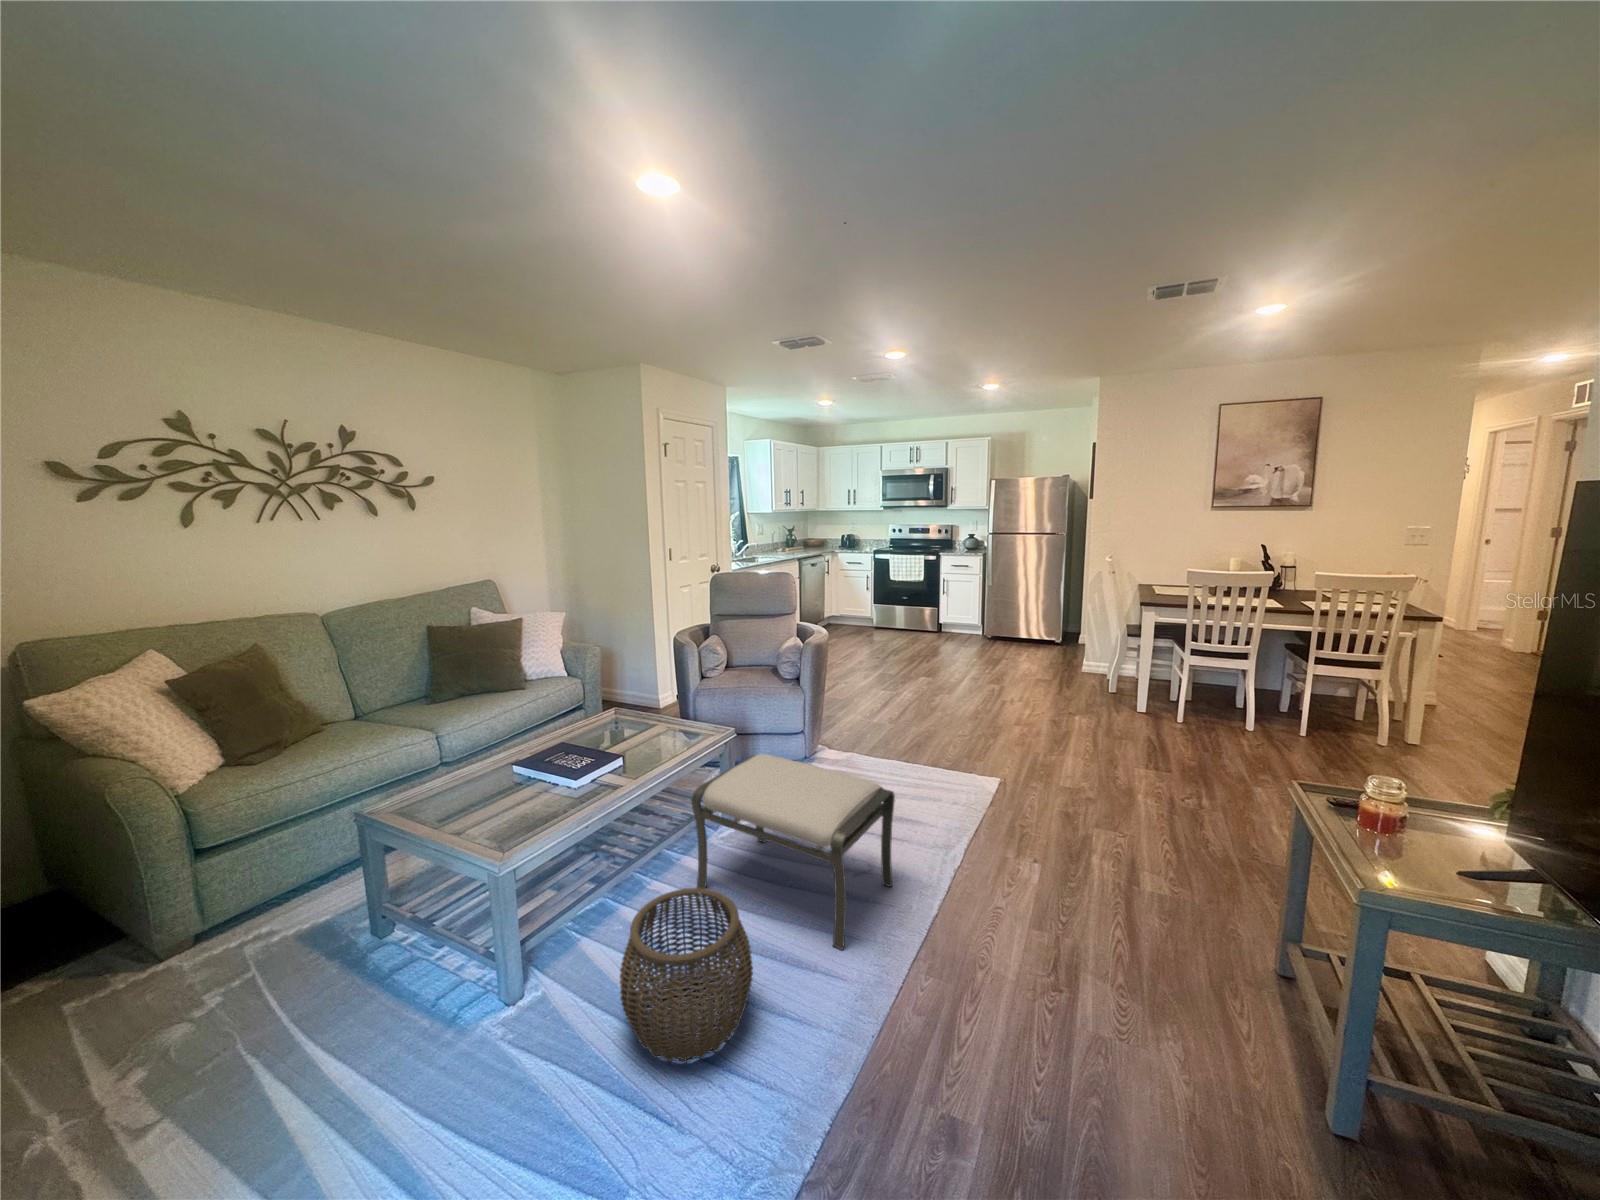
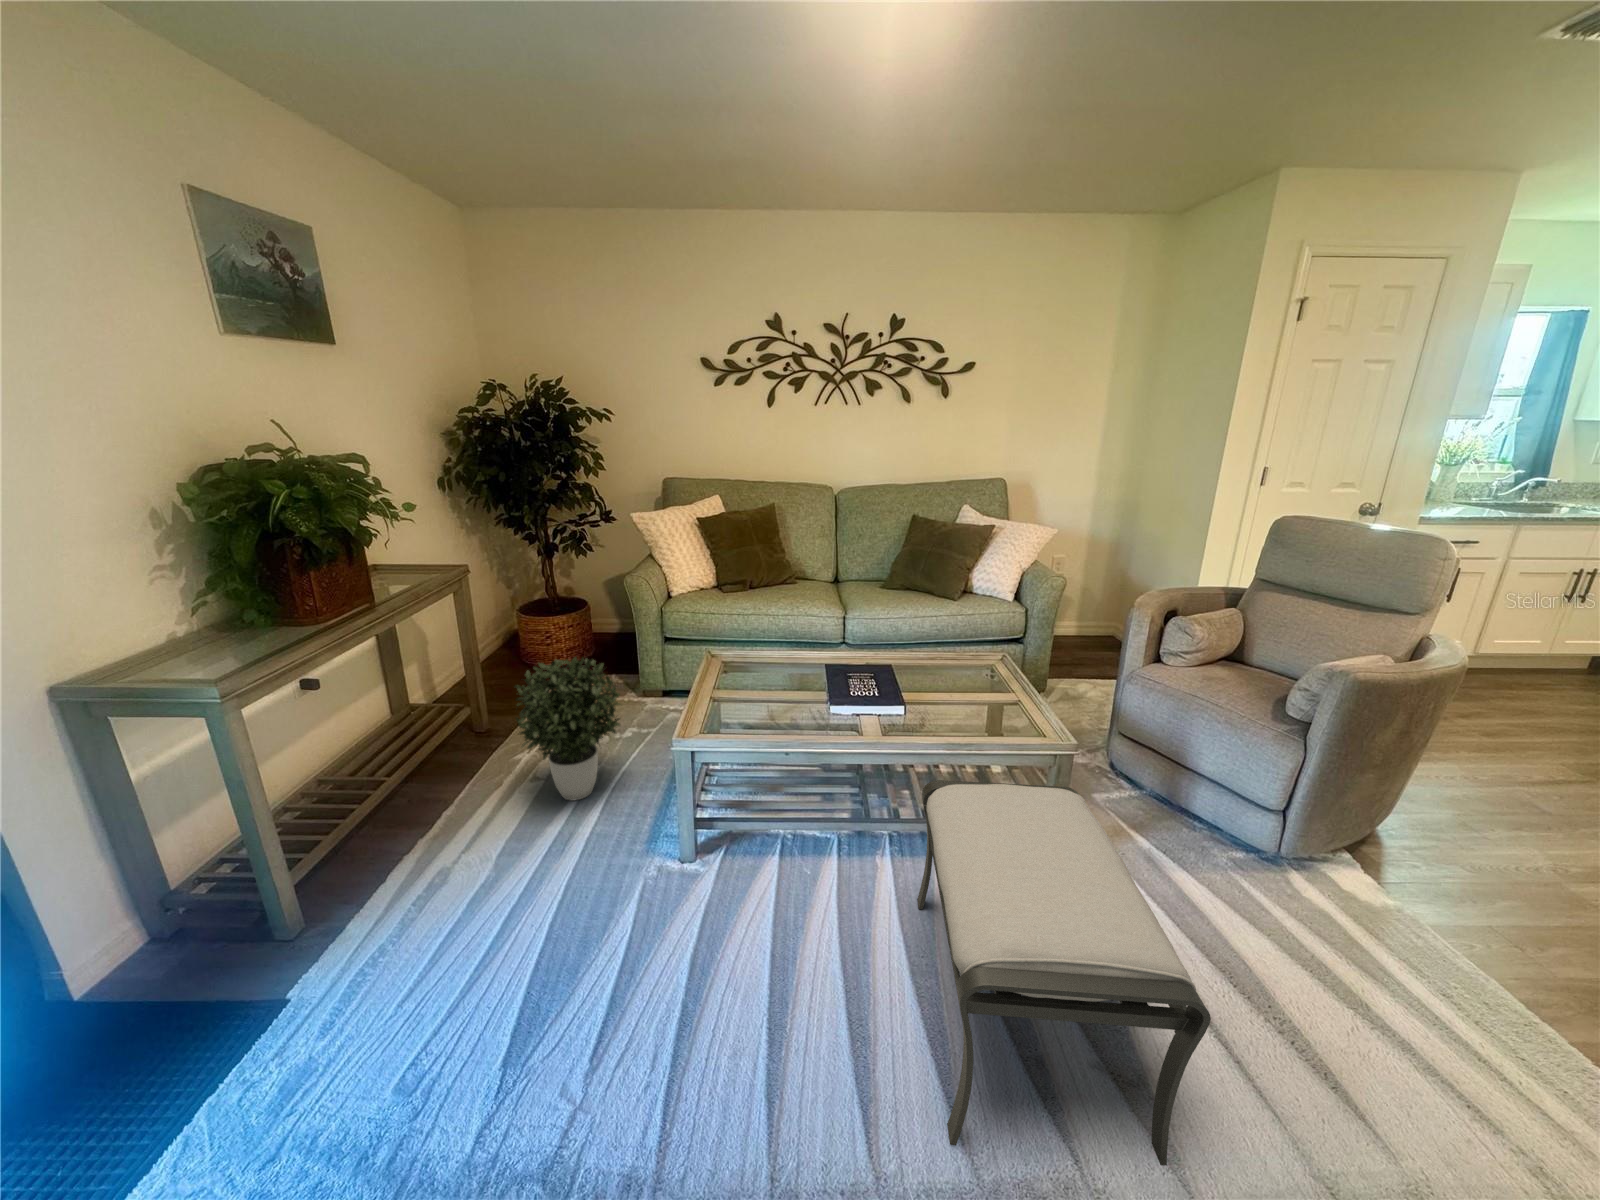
potted plant: none [120,877,331,1102] -> present [515,657,620,801]
woven basket: present [620,888,753,1063] -> none [649,857,811,1070]

